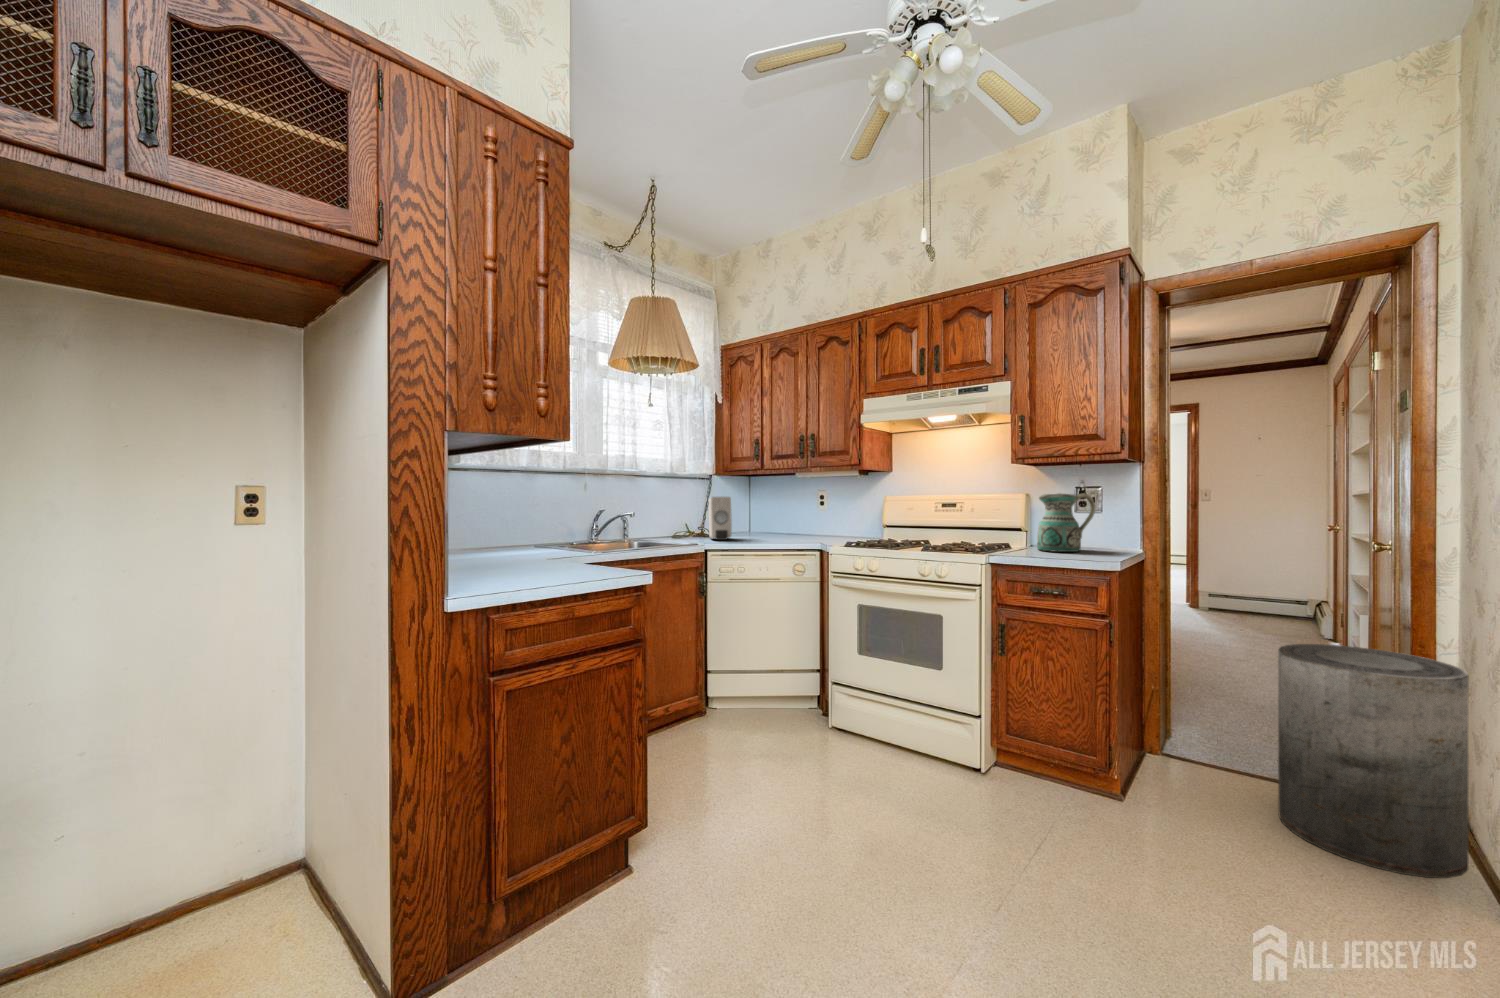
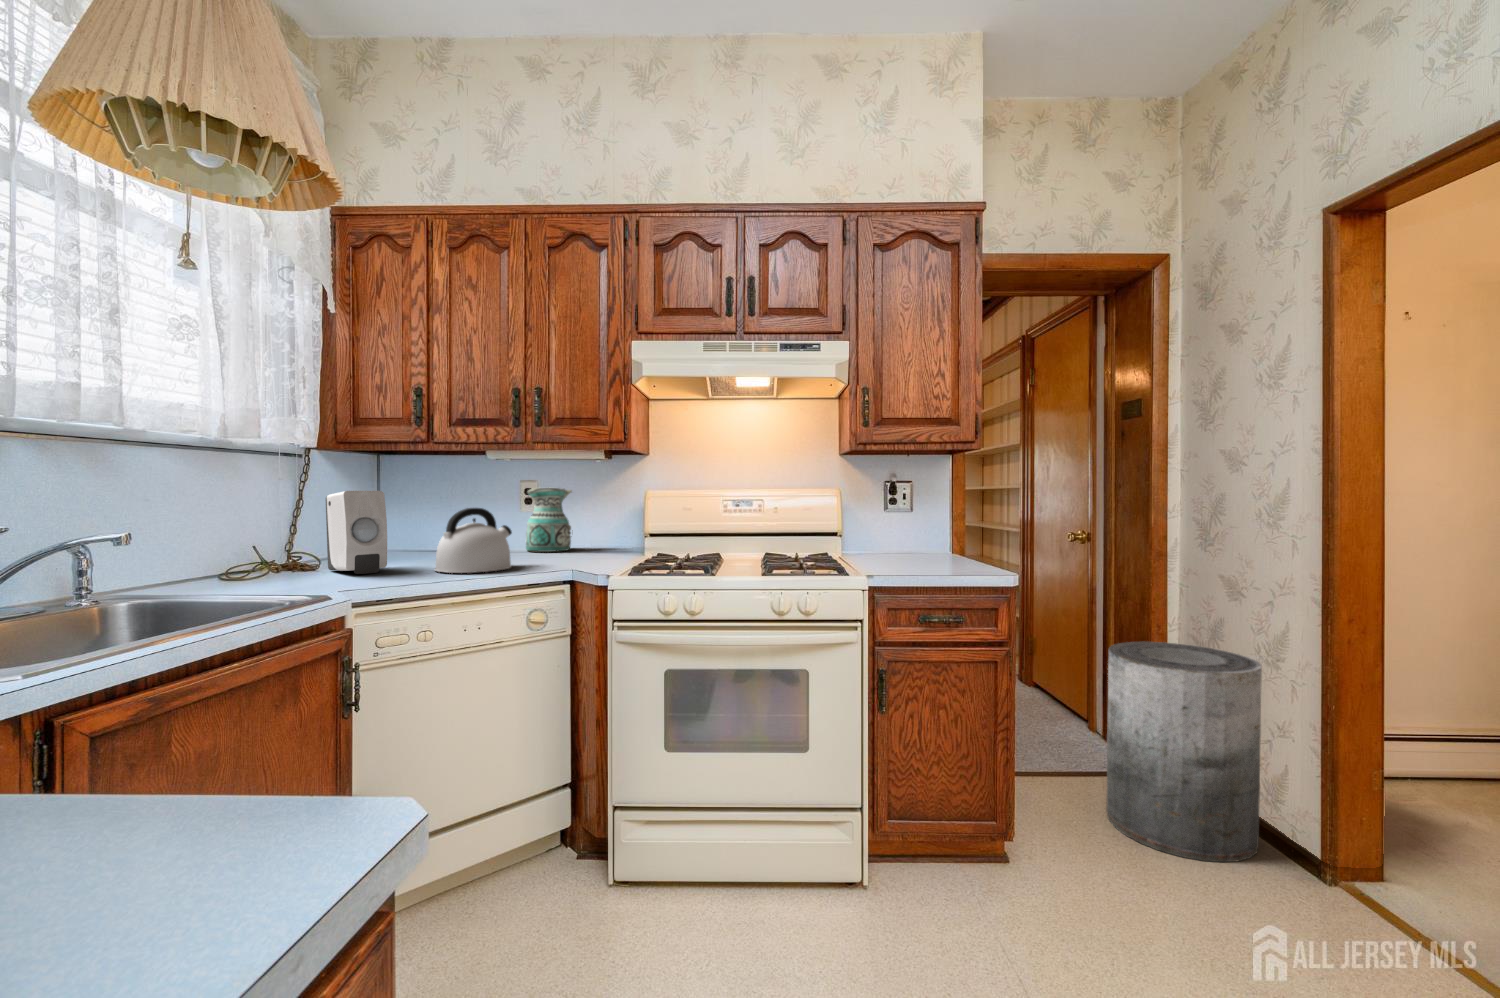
ceramic pitcher: present [1037,493,1095,552] -> present [526,488,572,552]
kettle: none [752,506,795,542] -> present [435,508,512,573]

